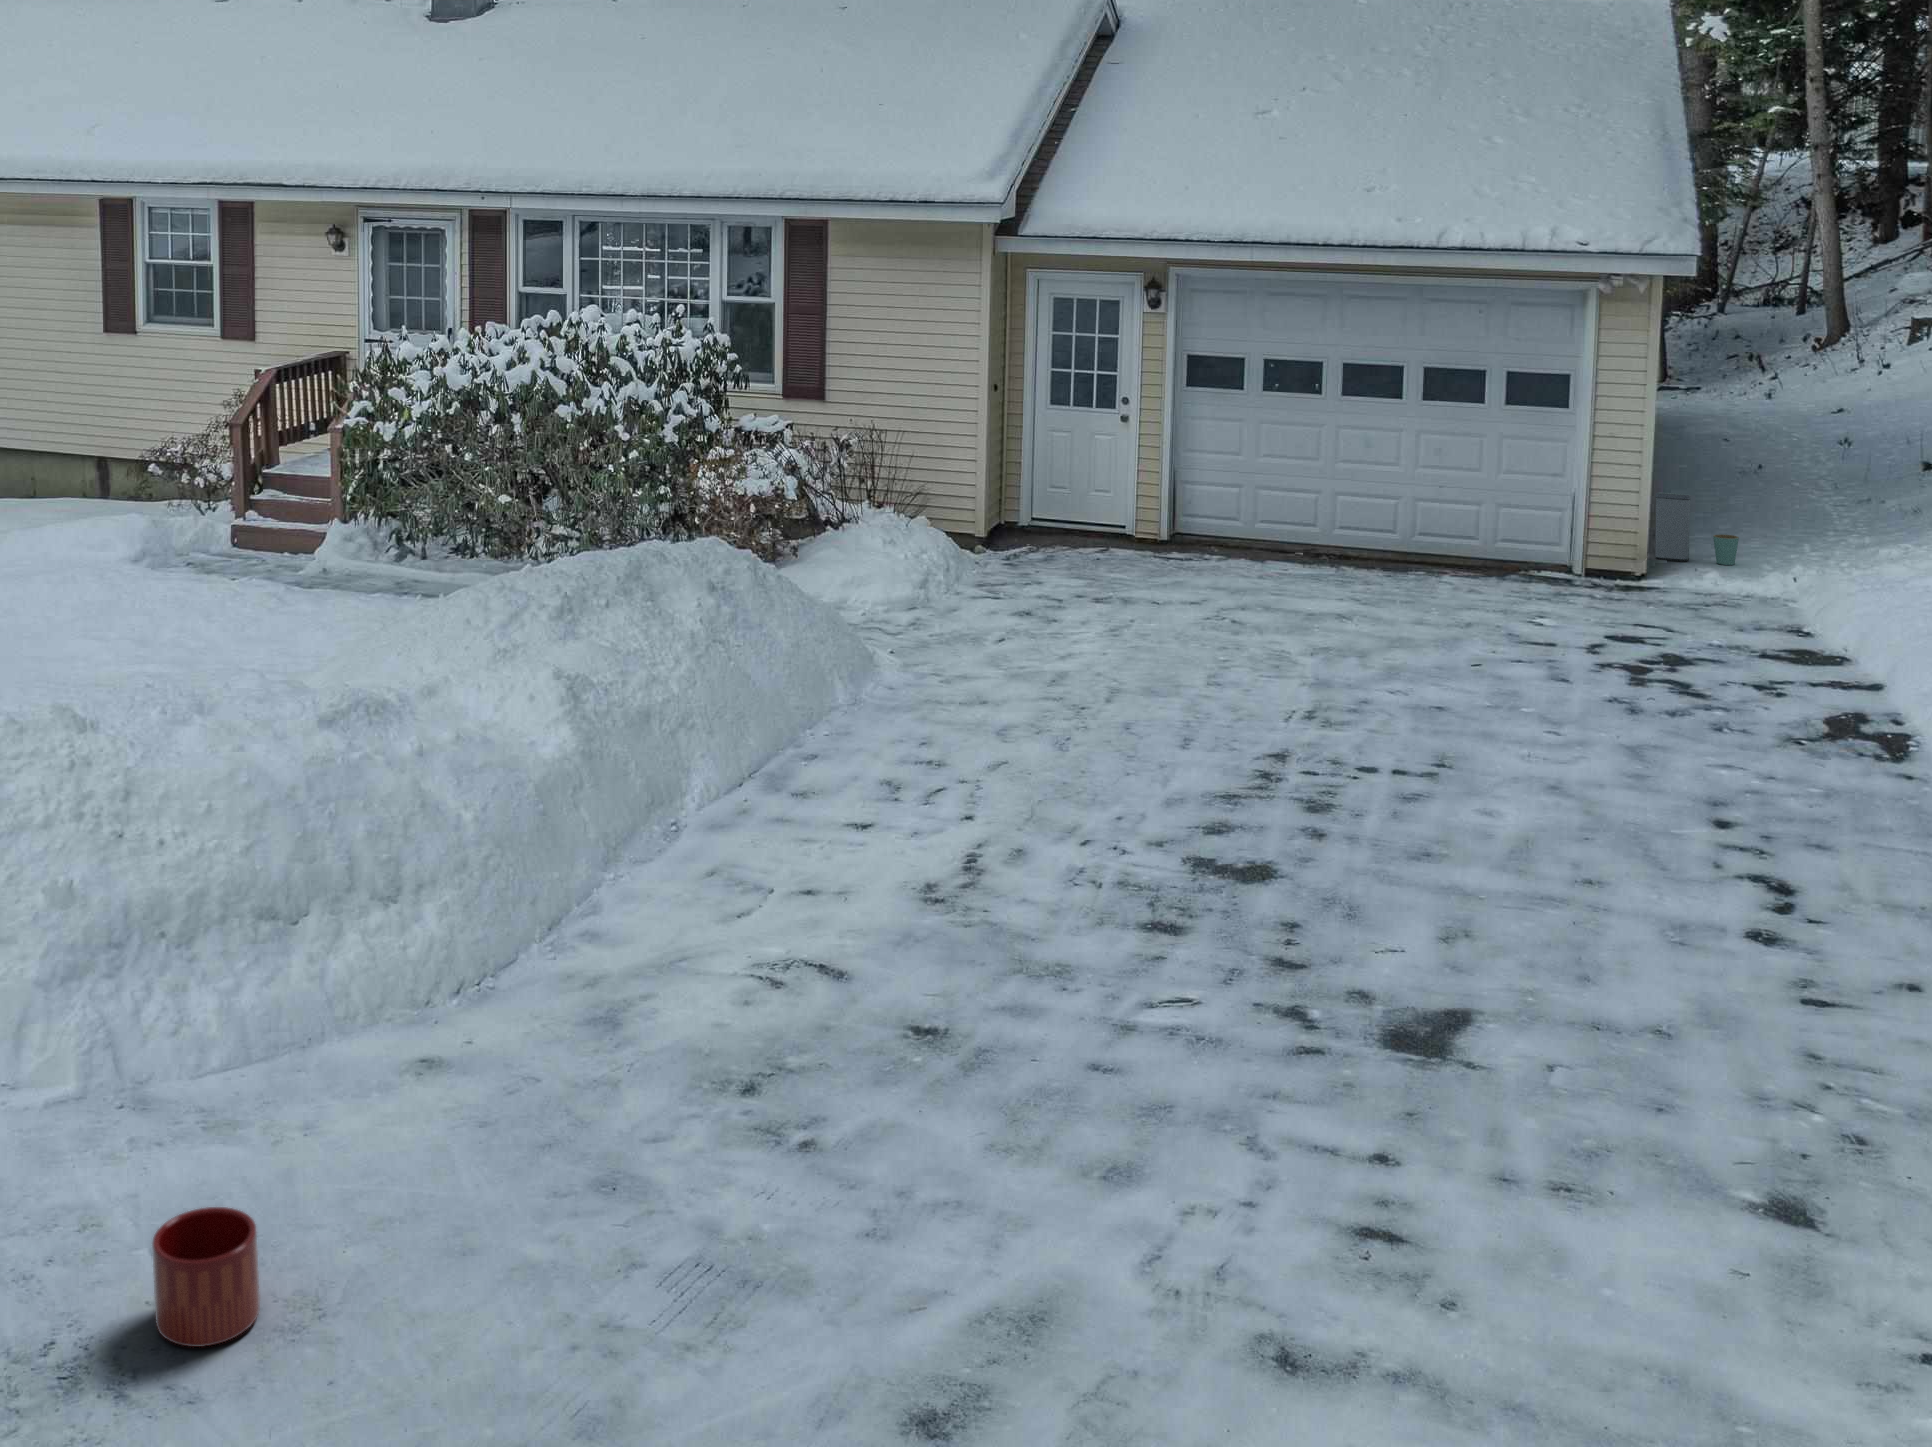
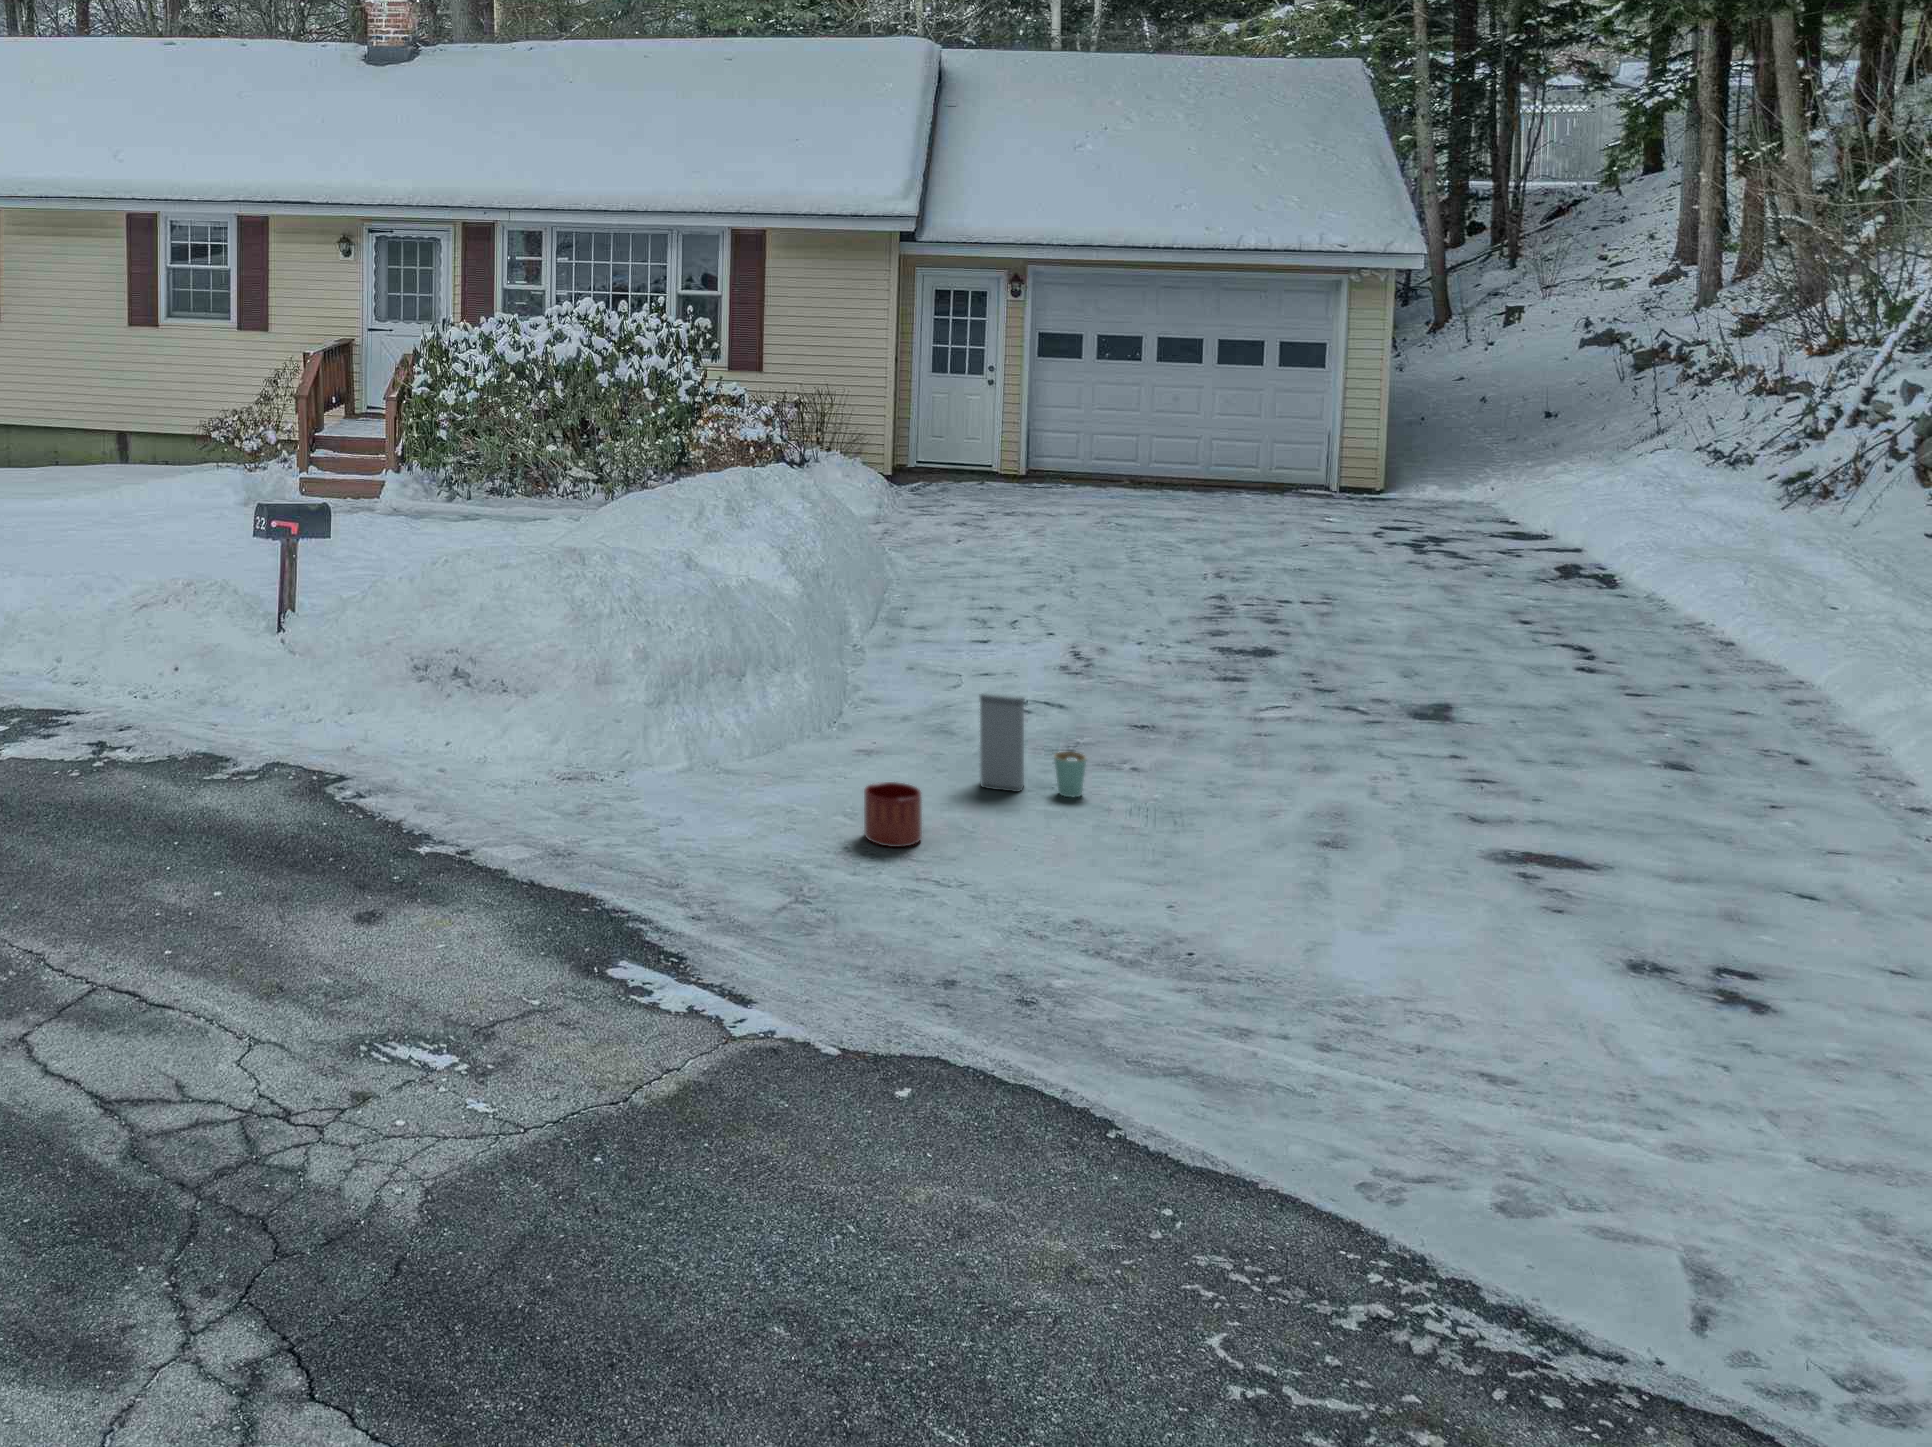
trash can: present [1655,493,1739,565] -> present [980,692,1086,797]

